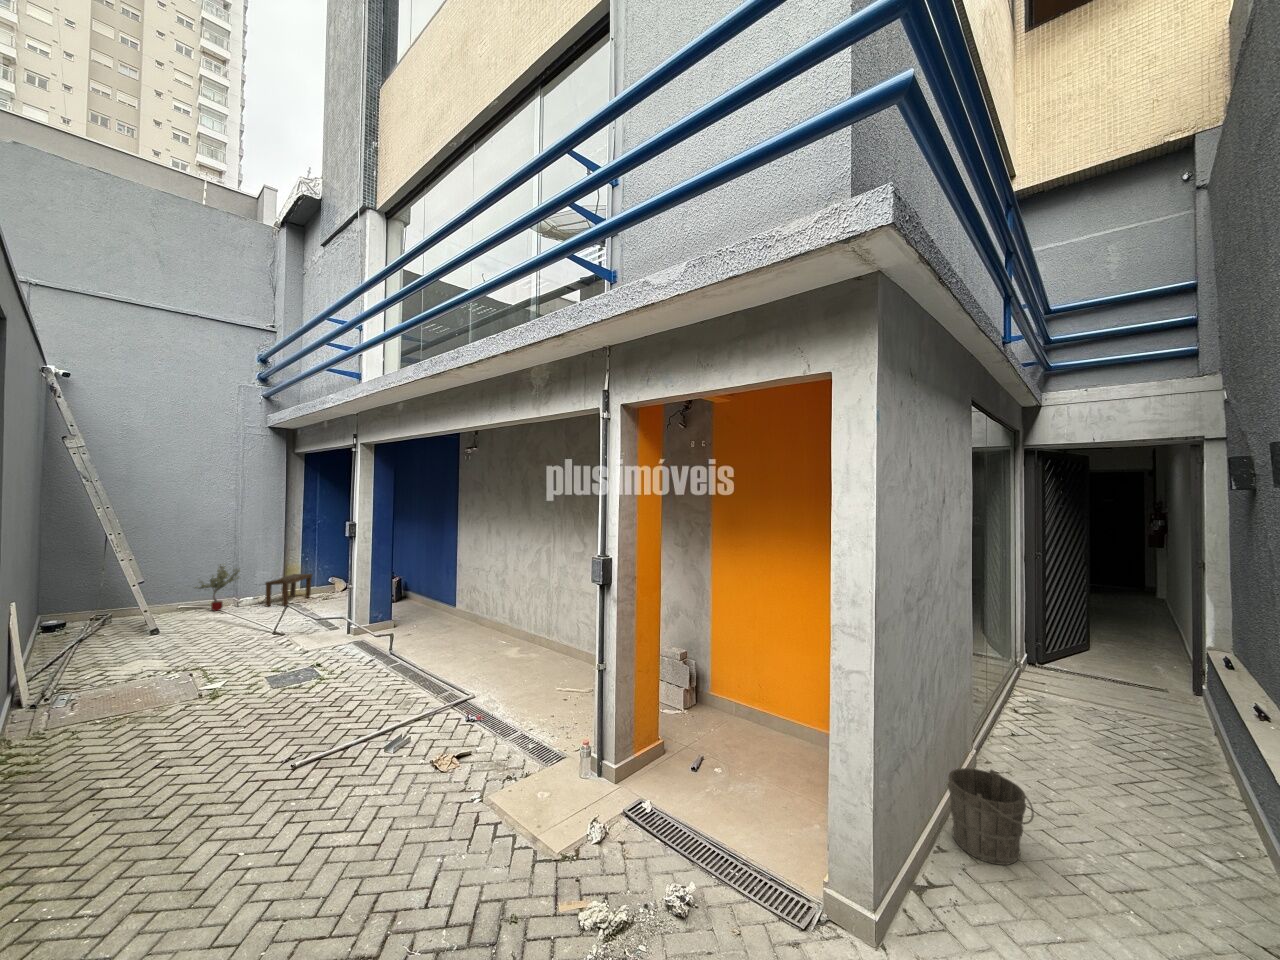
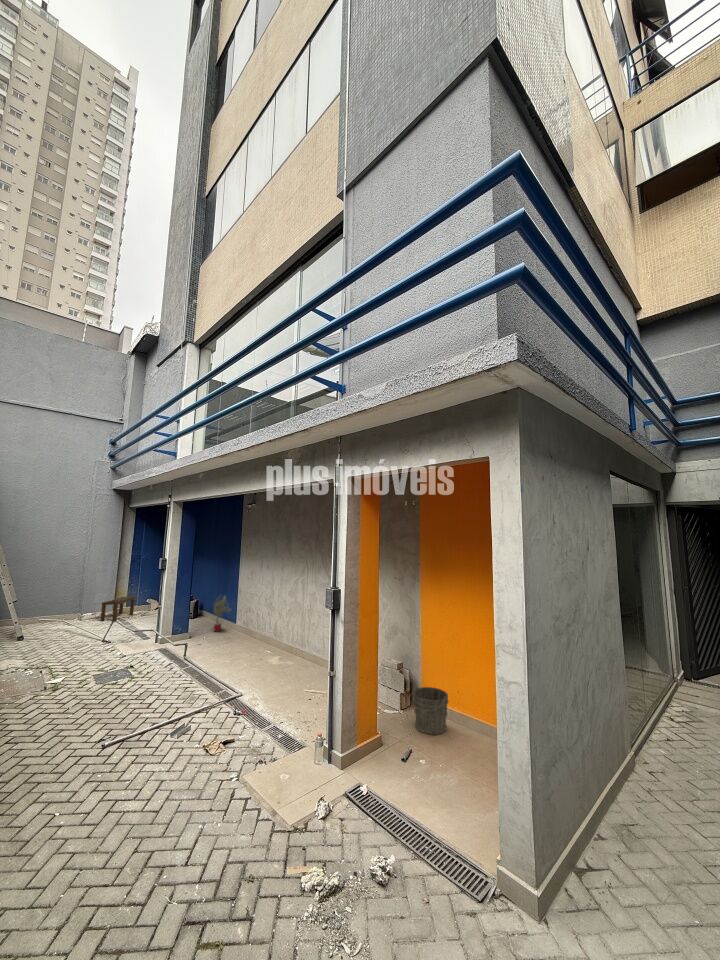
potted tree: present [195,564,240,611] -> present [214,597,231,632]
bucket: present [948,768,1034,865] -> present [409,687,448,735]

